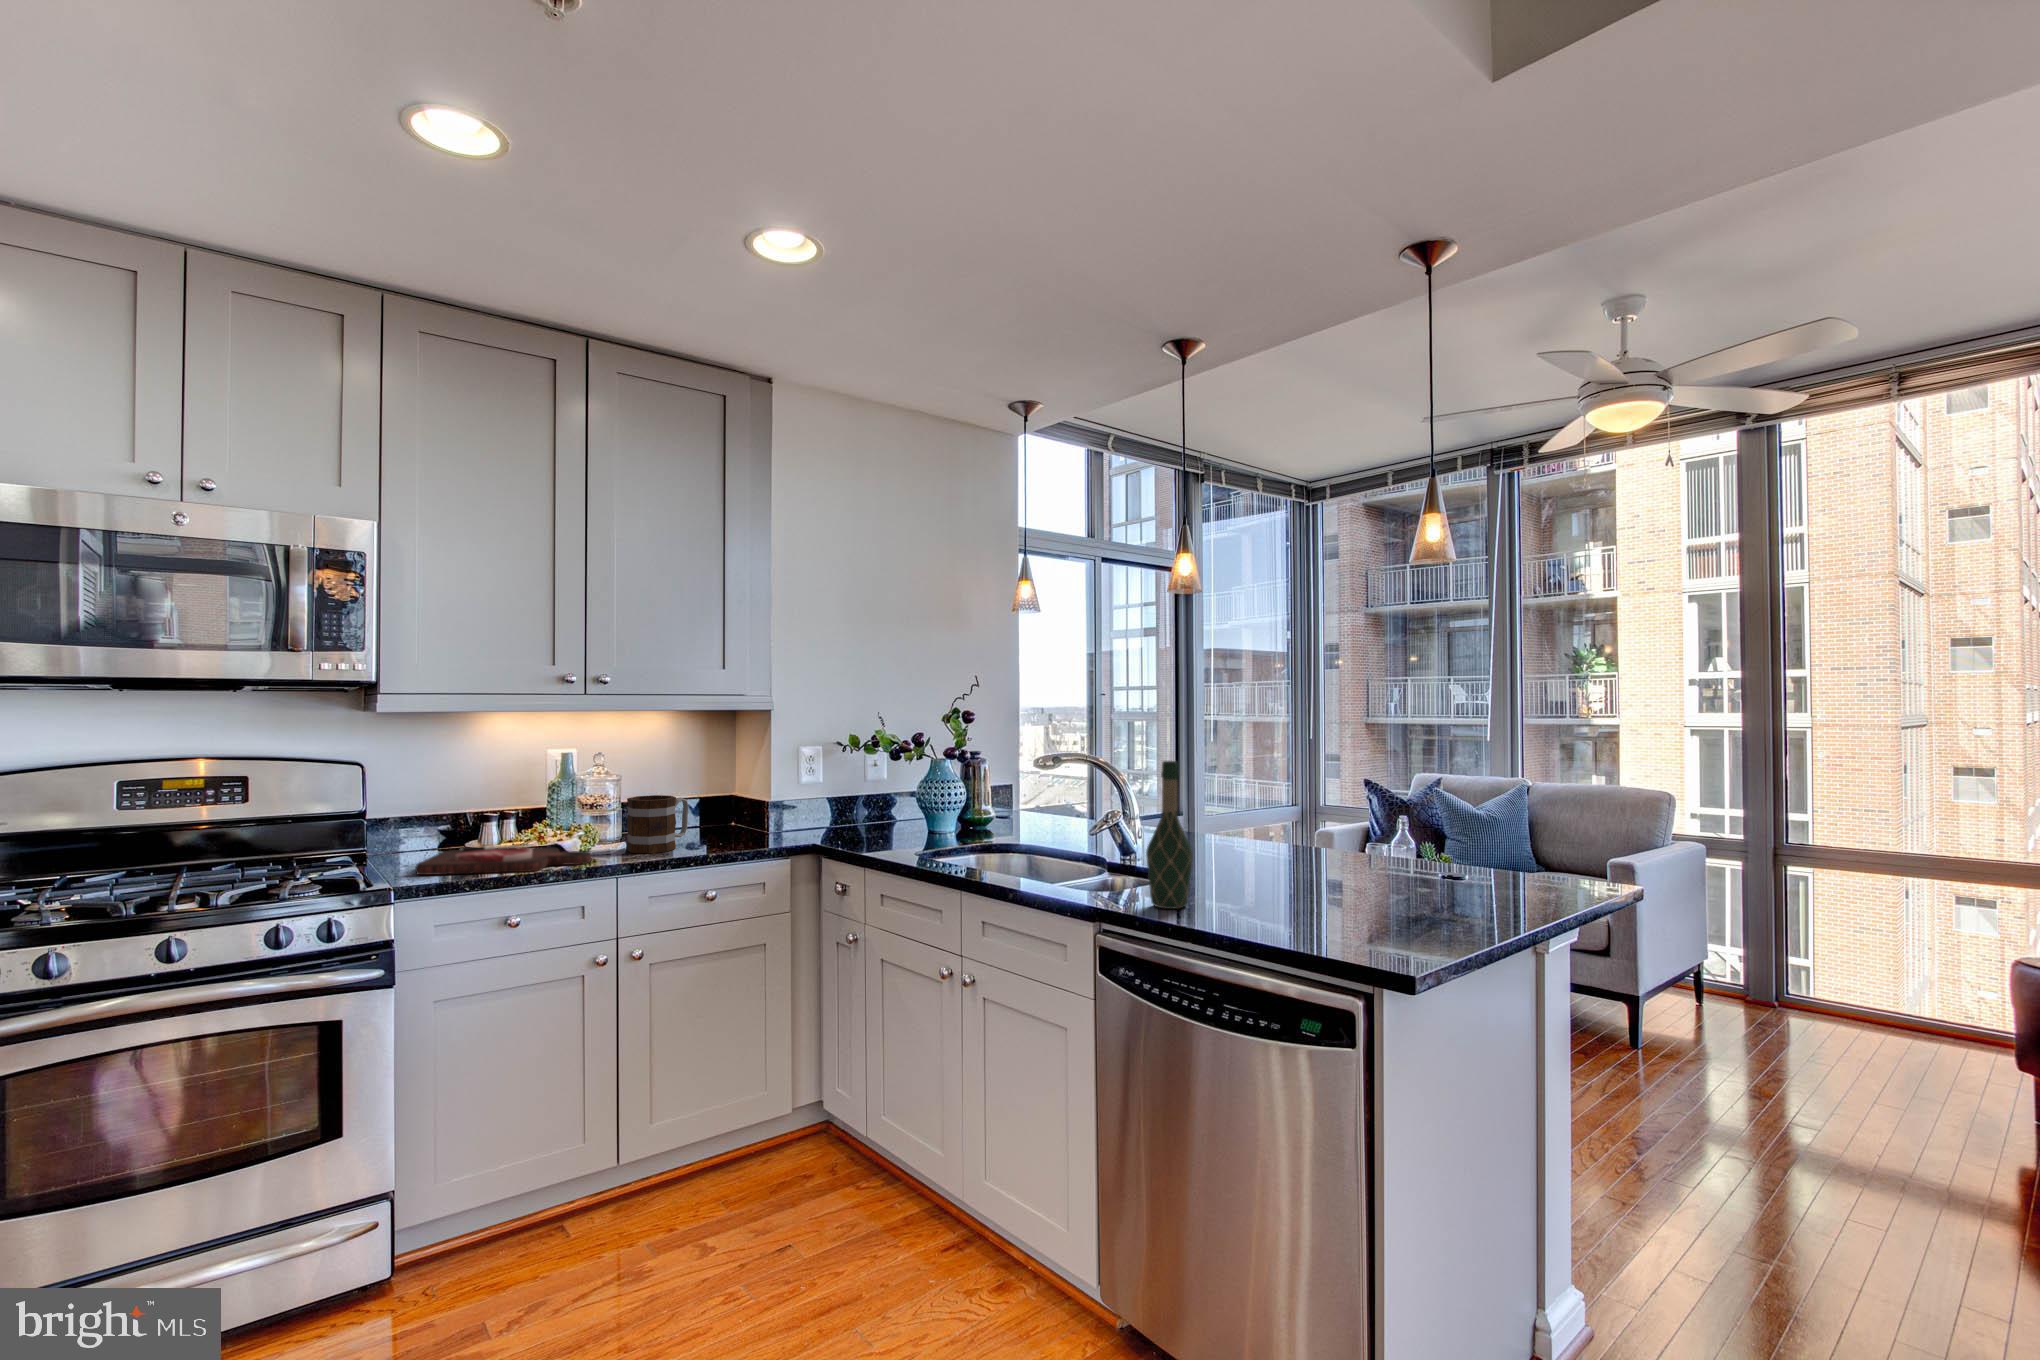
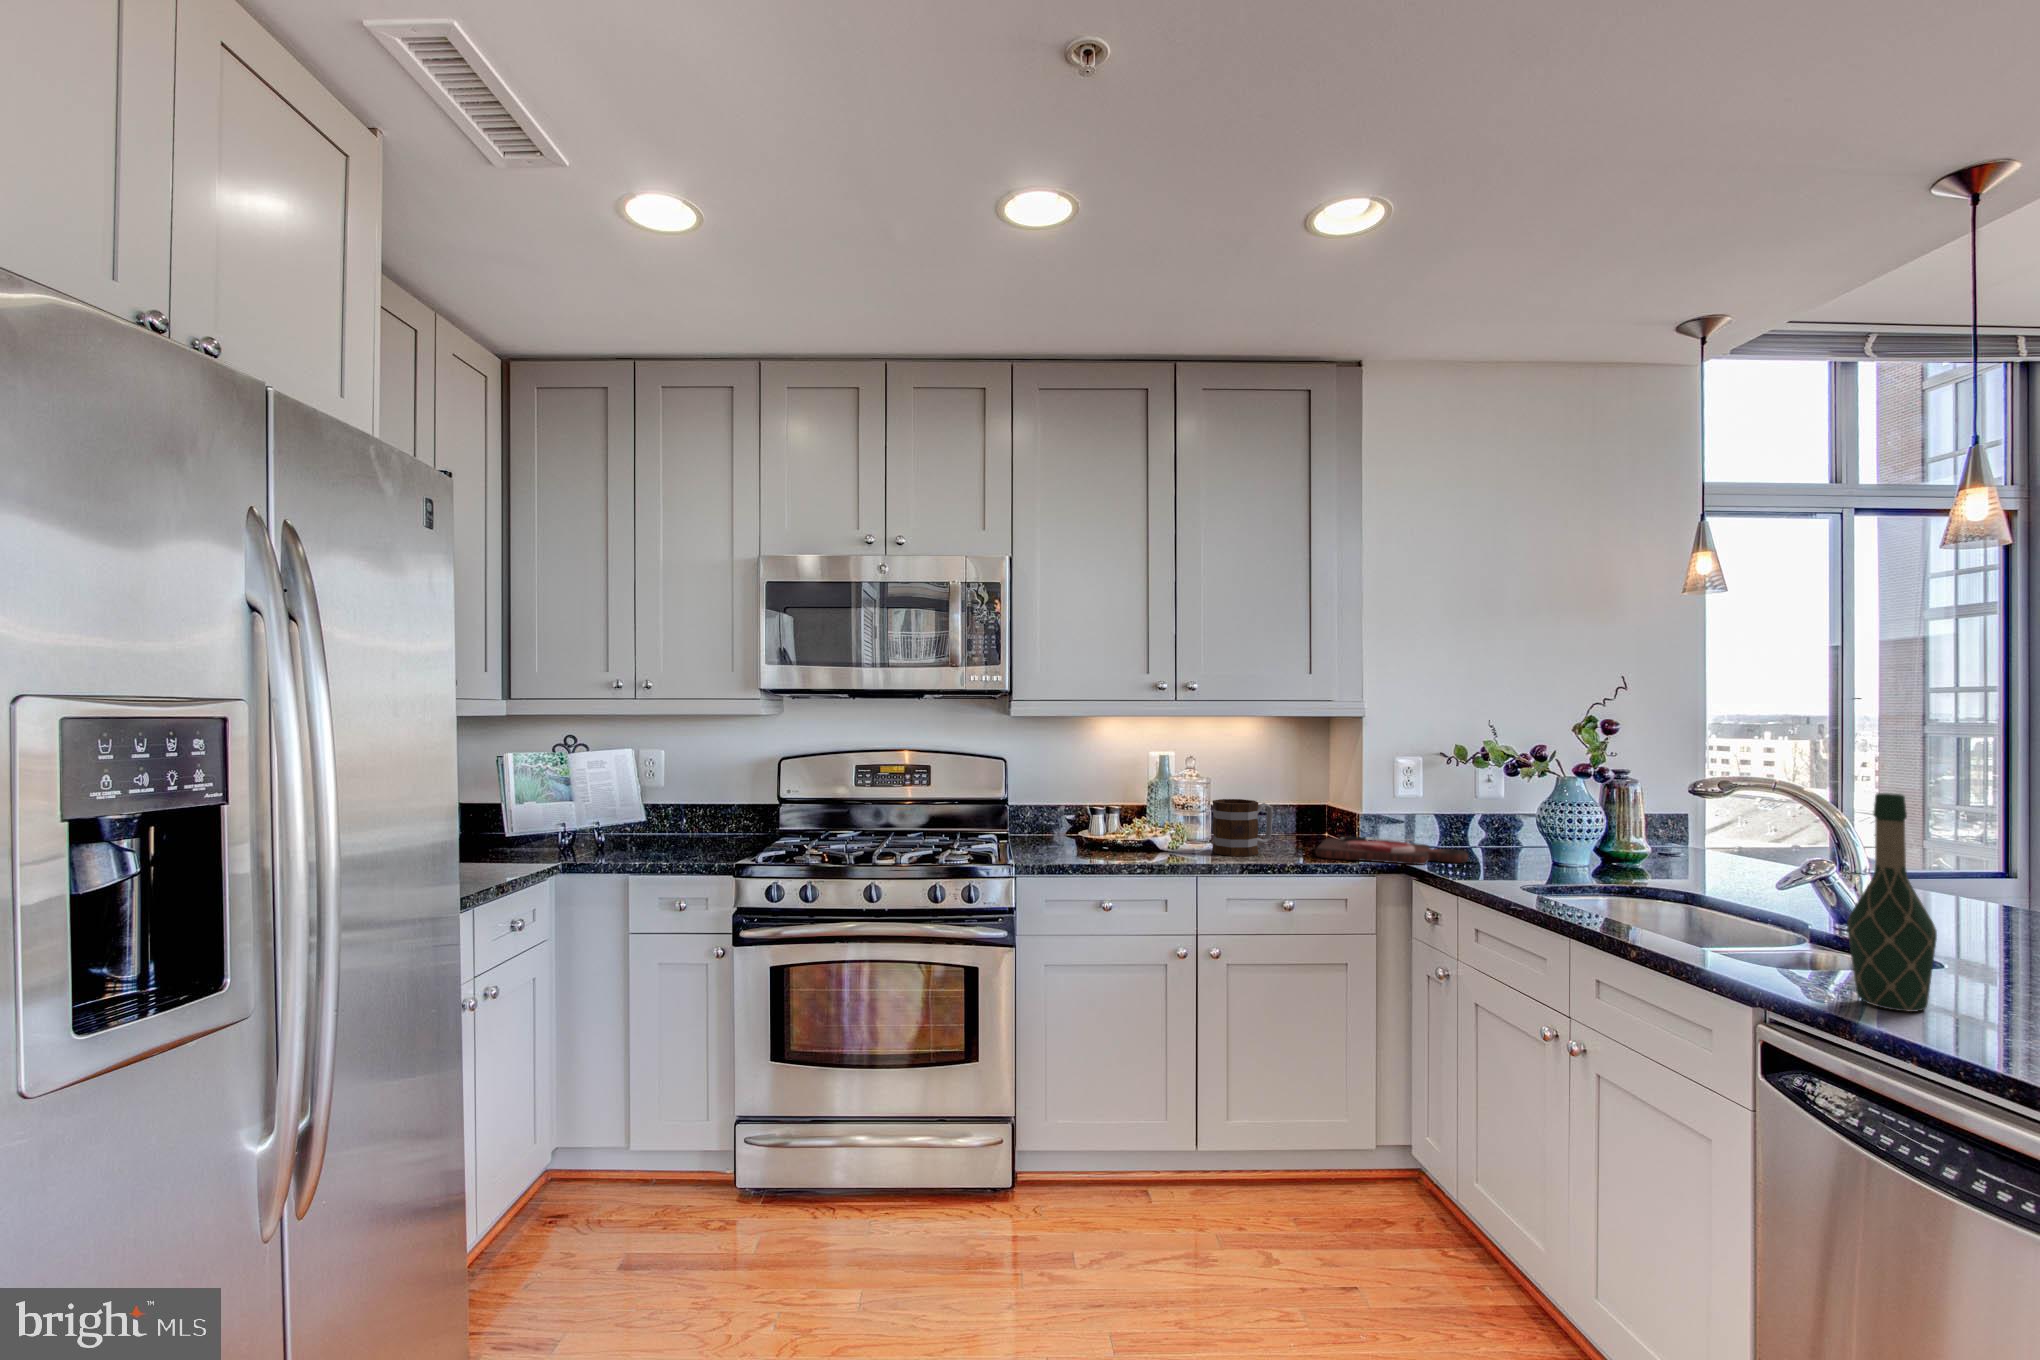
cutting board: present [415,844,592,875] -> present [1315,837,1468,865]

